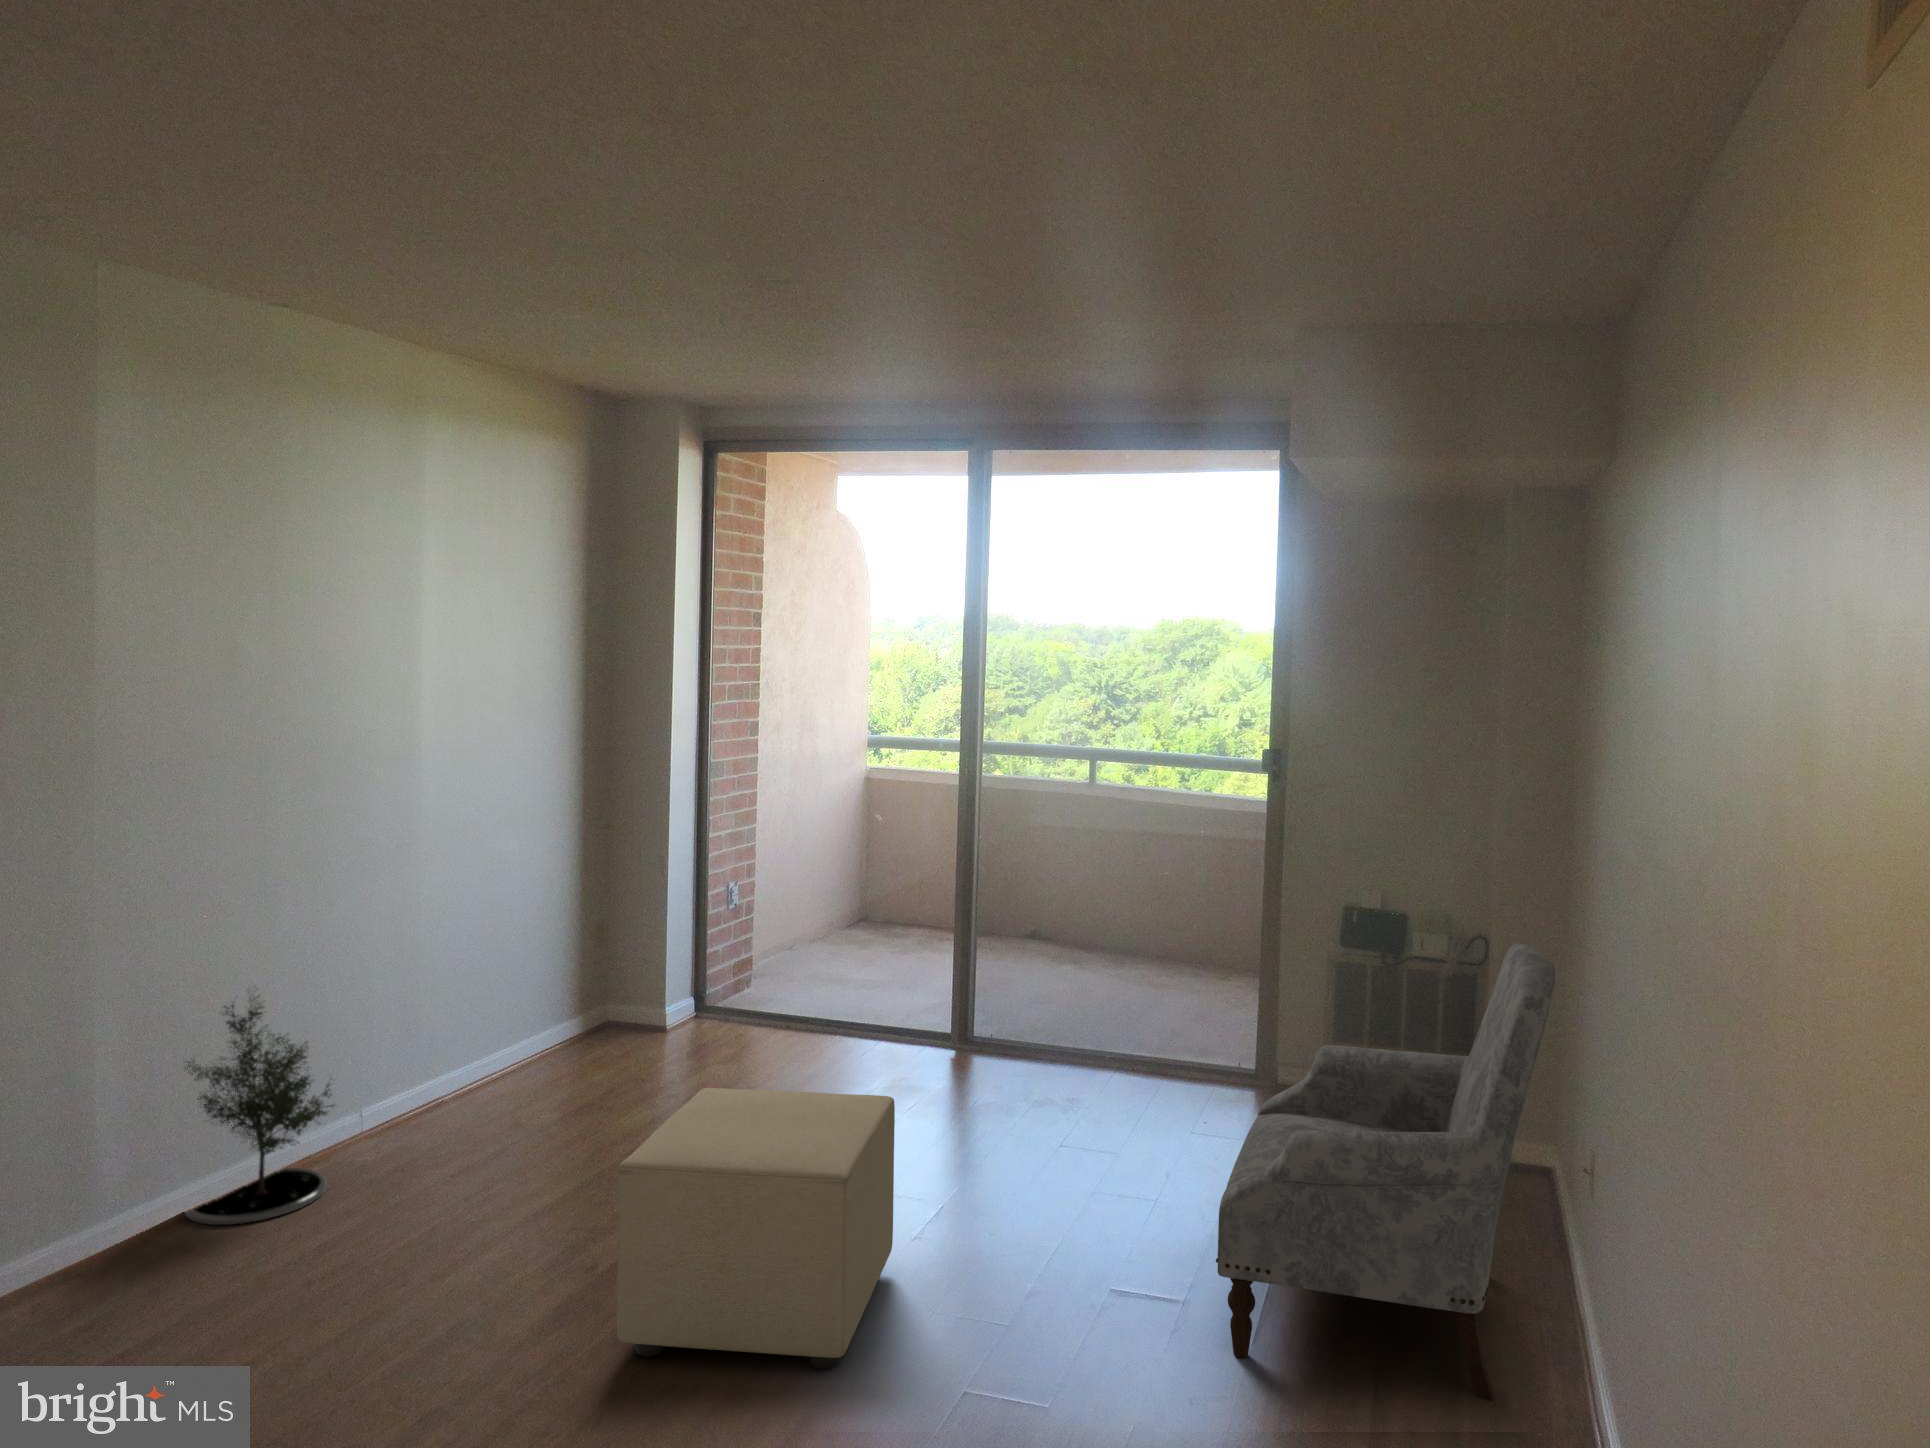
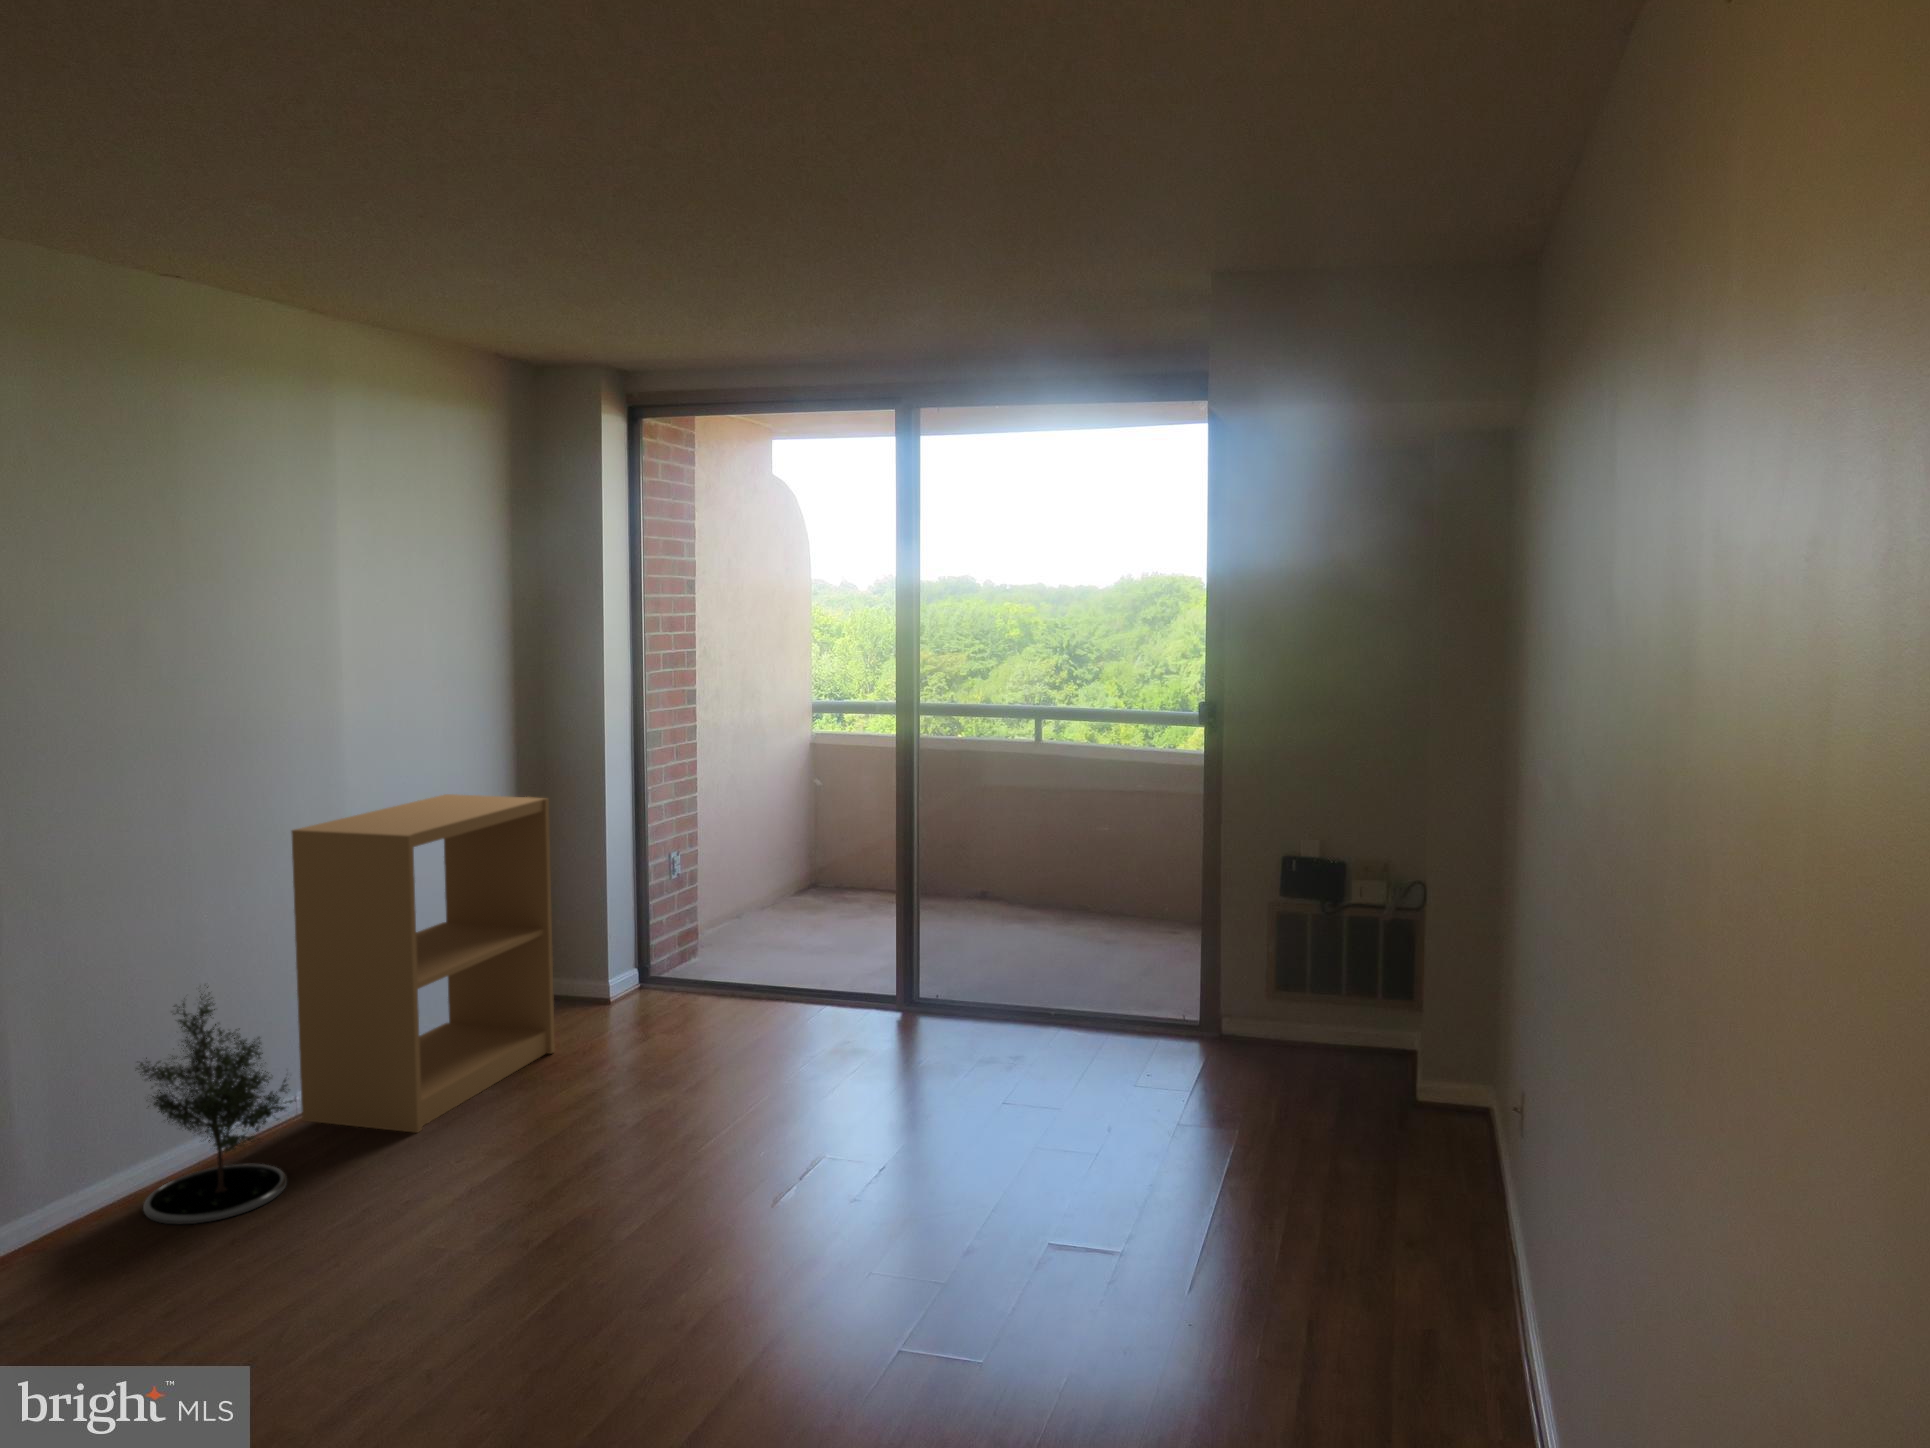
bookshelf: none [352,818,606,1144] -> present [292,794,555,1133]
armchair: present [1216,943,1555,1401] -> none [1191,916,1515,1349]
ottoman: present [617,1088,895,1369] -> none [607,1075,872,1344]

